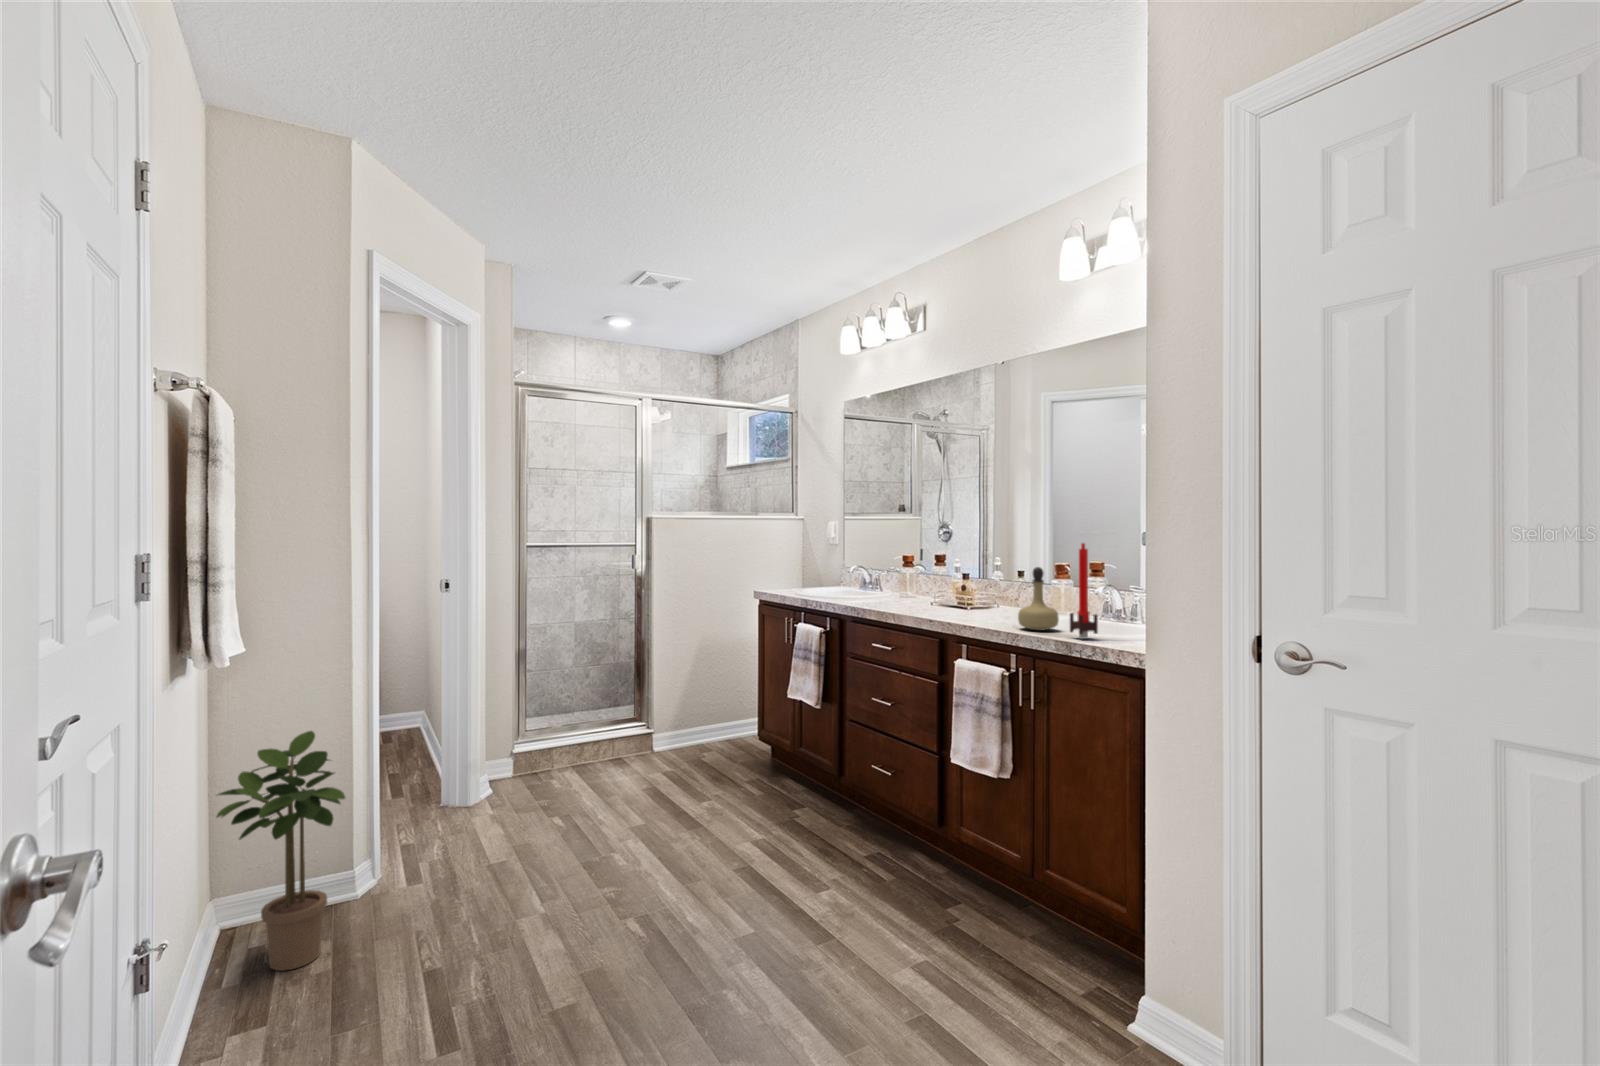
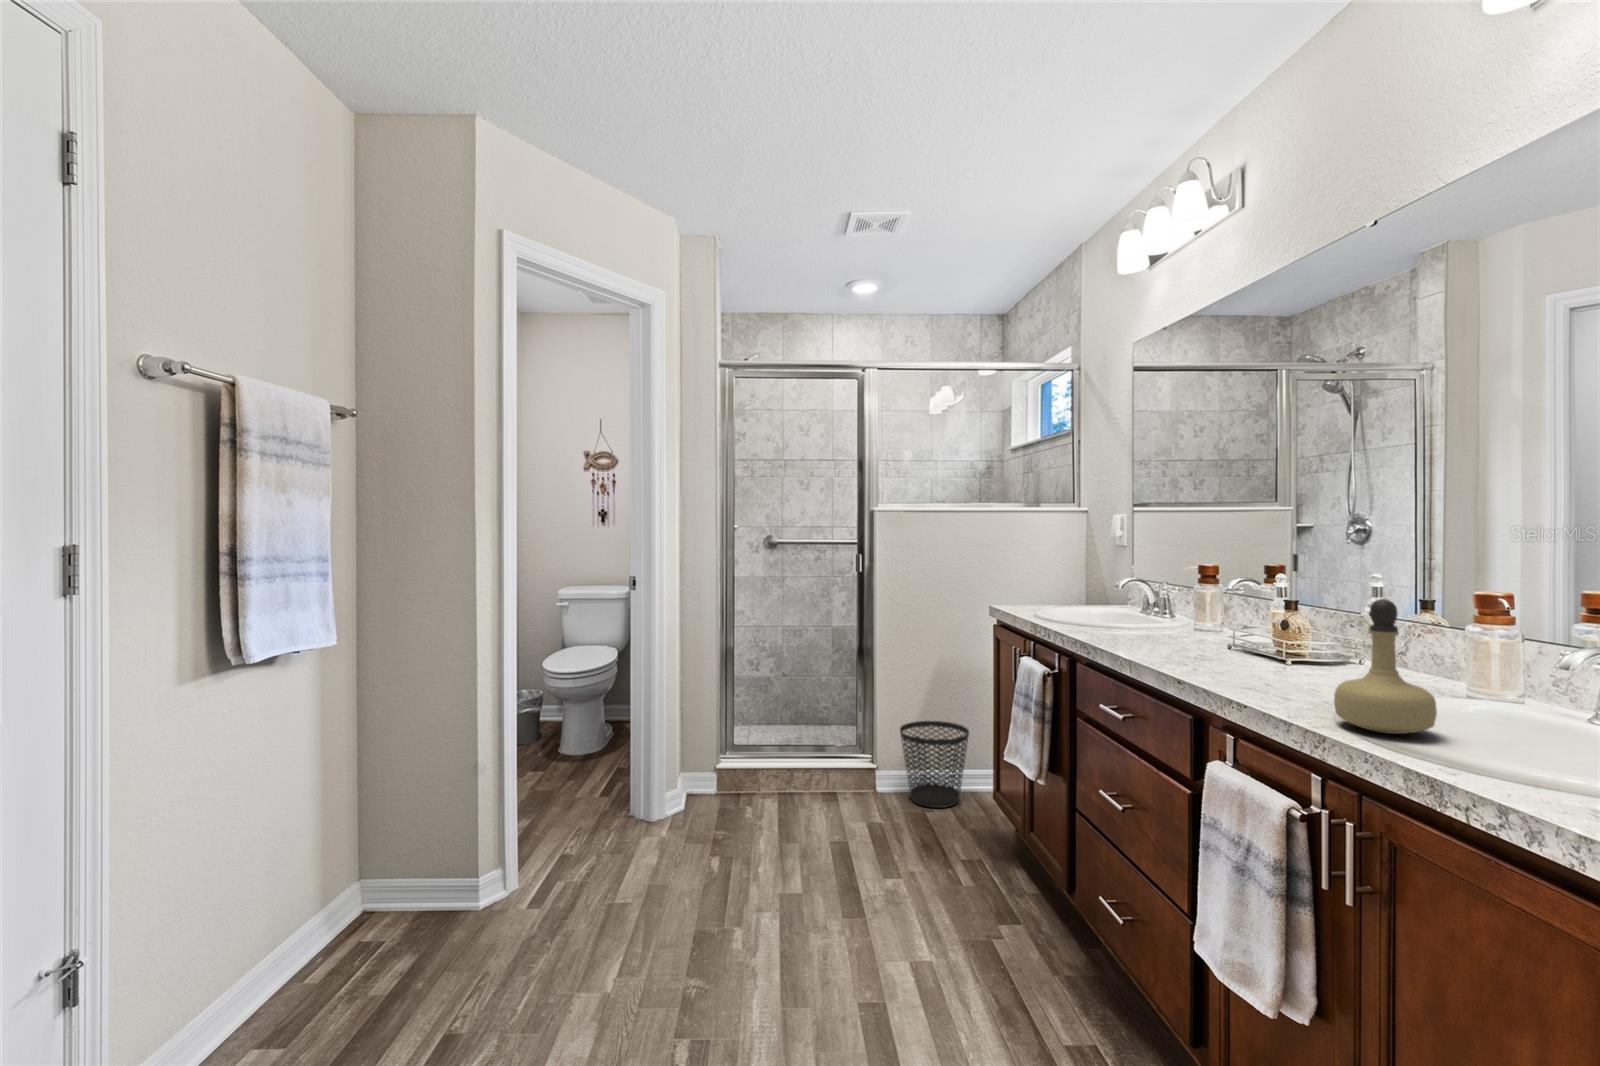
candle: present [1070,543,1098,639] -> none [1449,553,1531,778]
wastebasket: none [676,691,731,758] -> present [900,721,969,808]
potted plant: present [216,731,345,971] -> none [279,742,421,1004]

